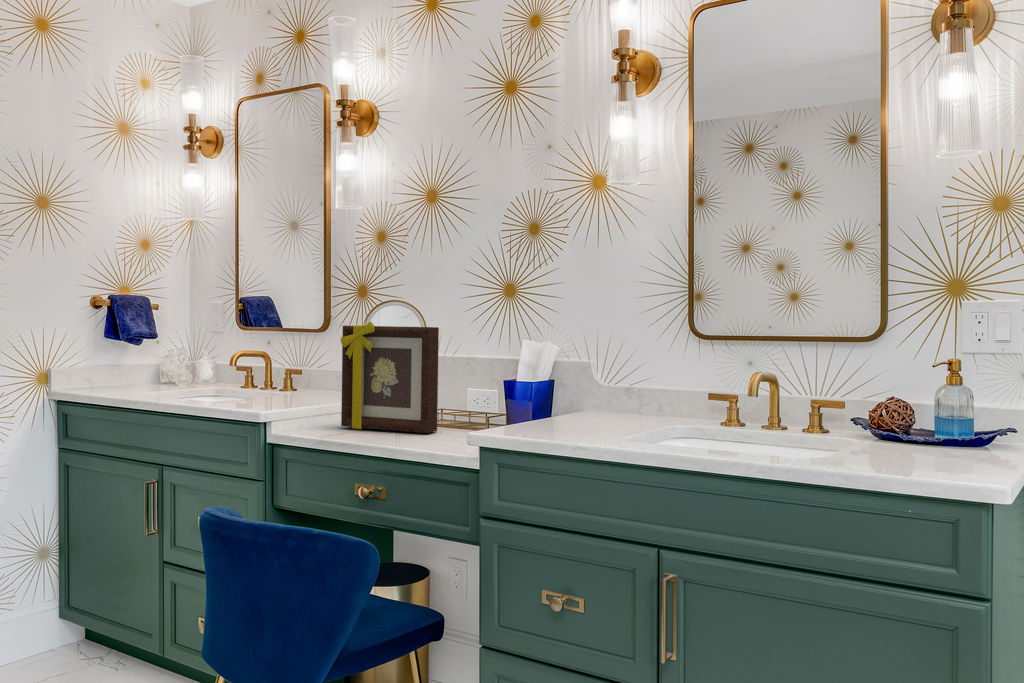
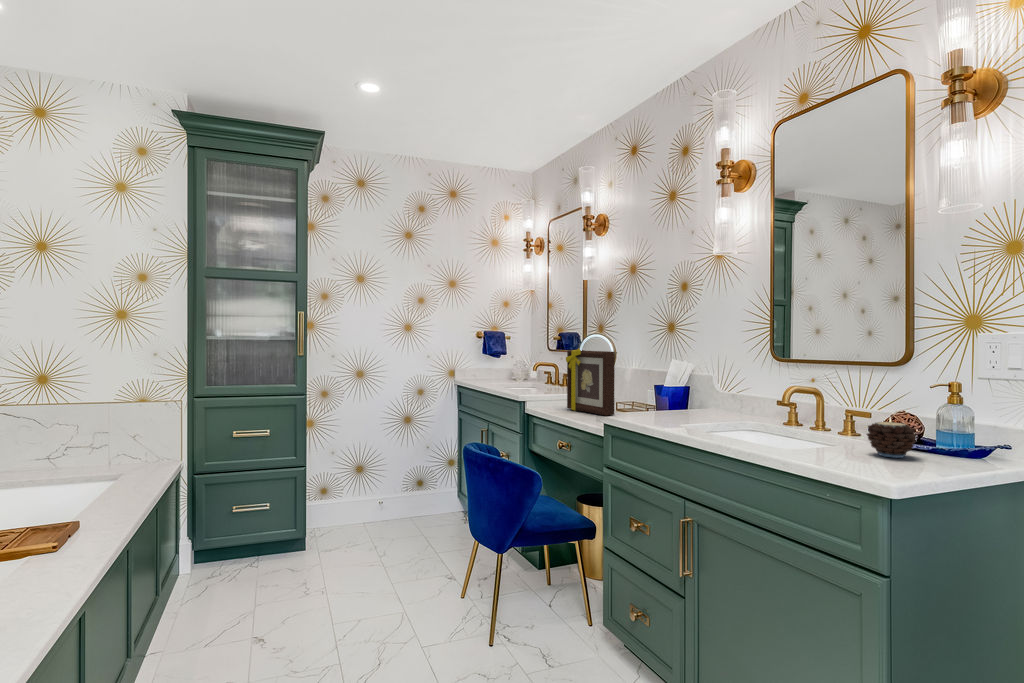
candle: none [899,402,961,454] -> present [866,418,915,458]

